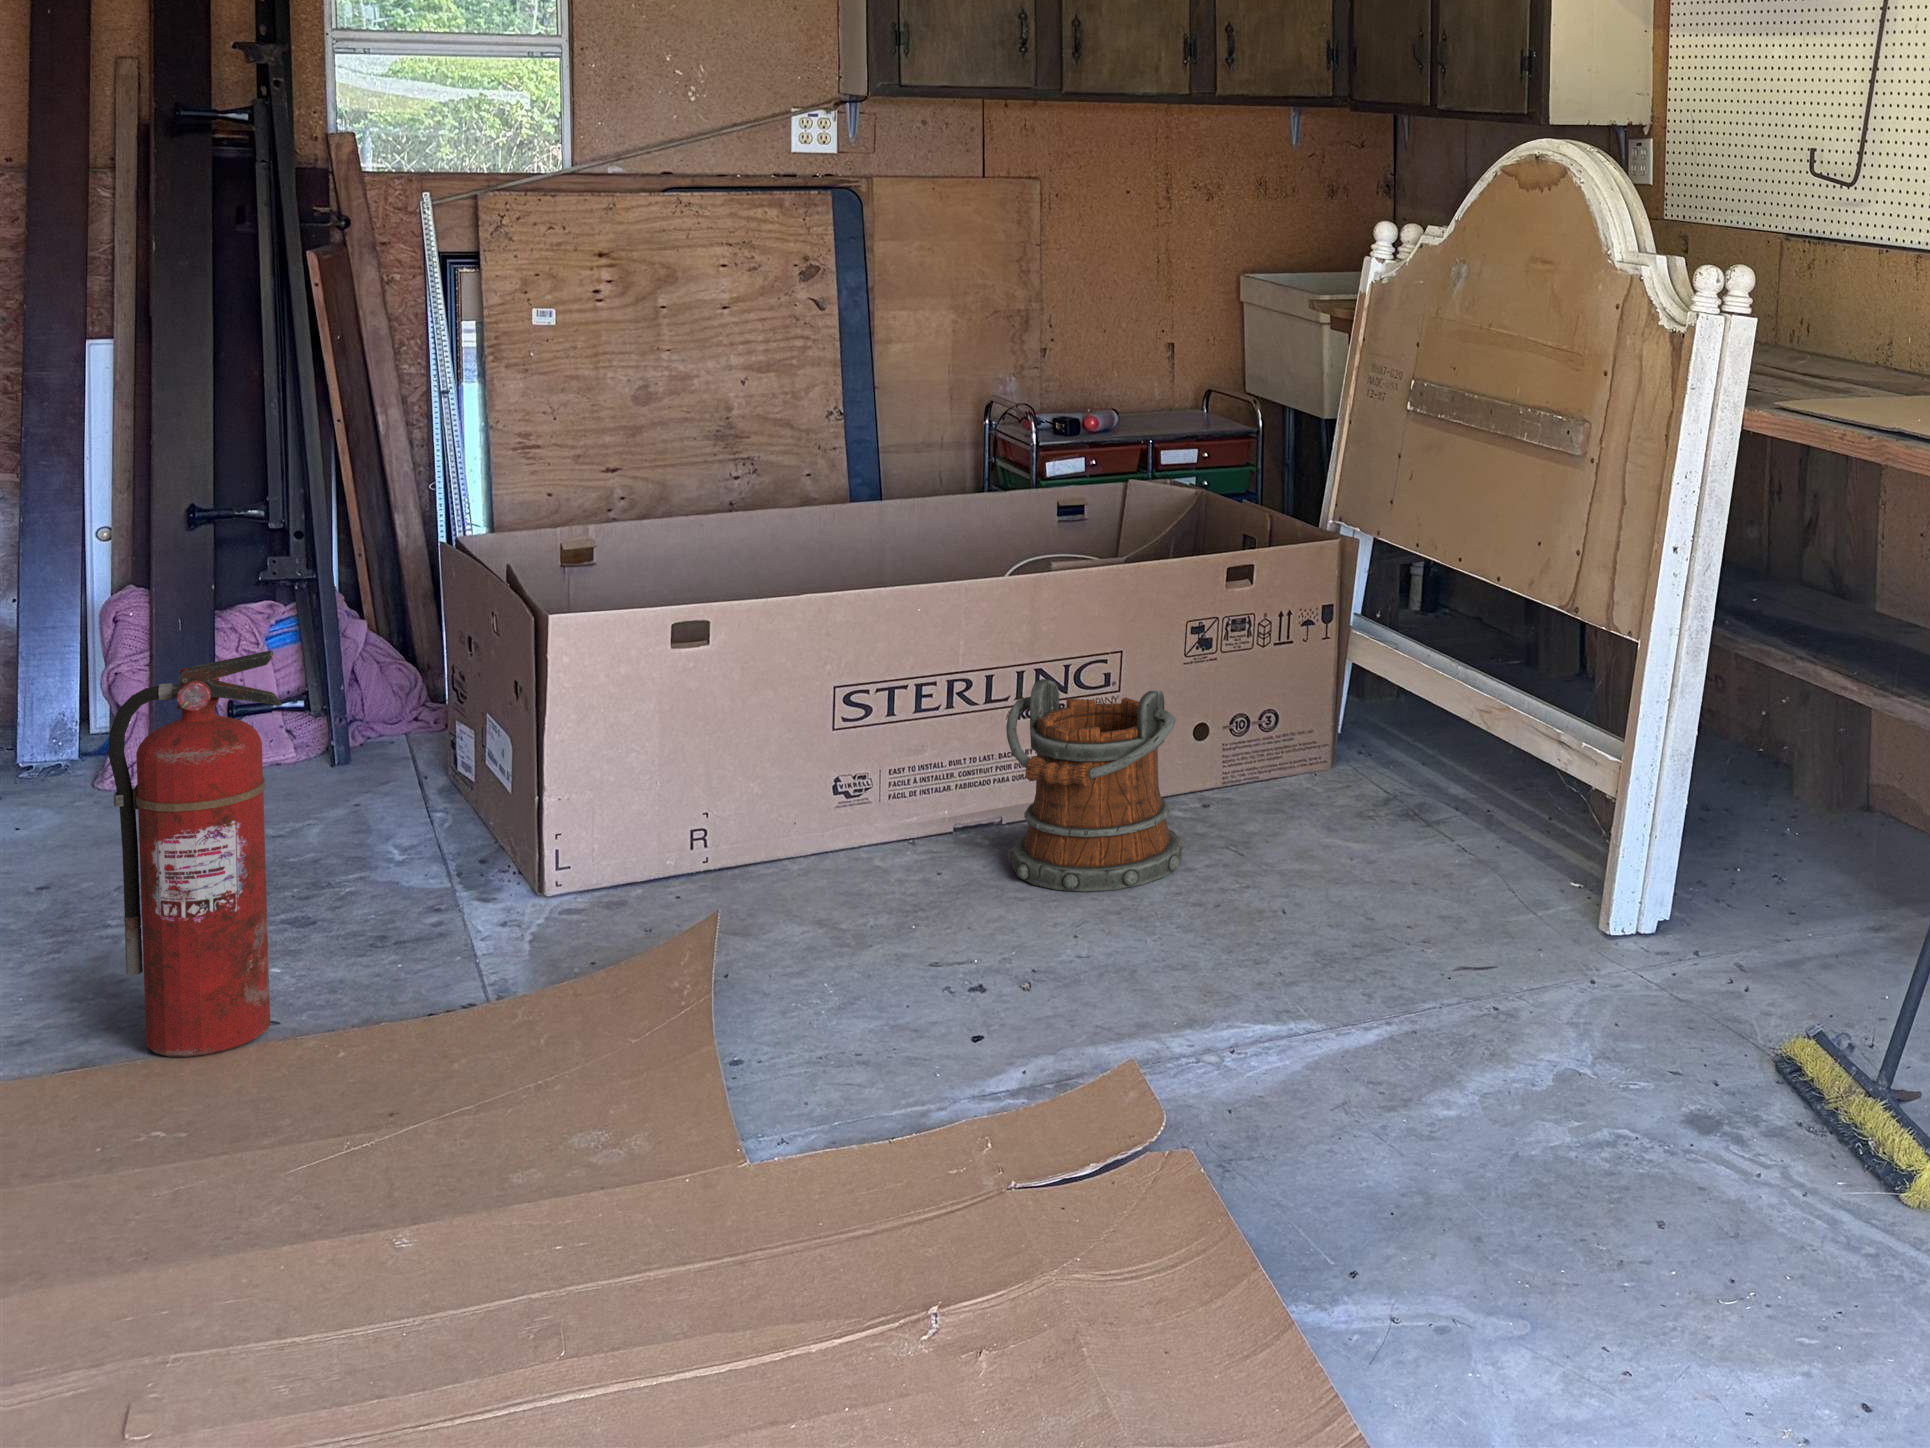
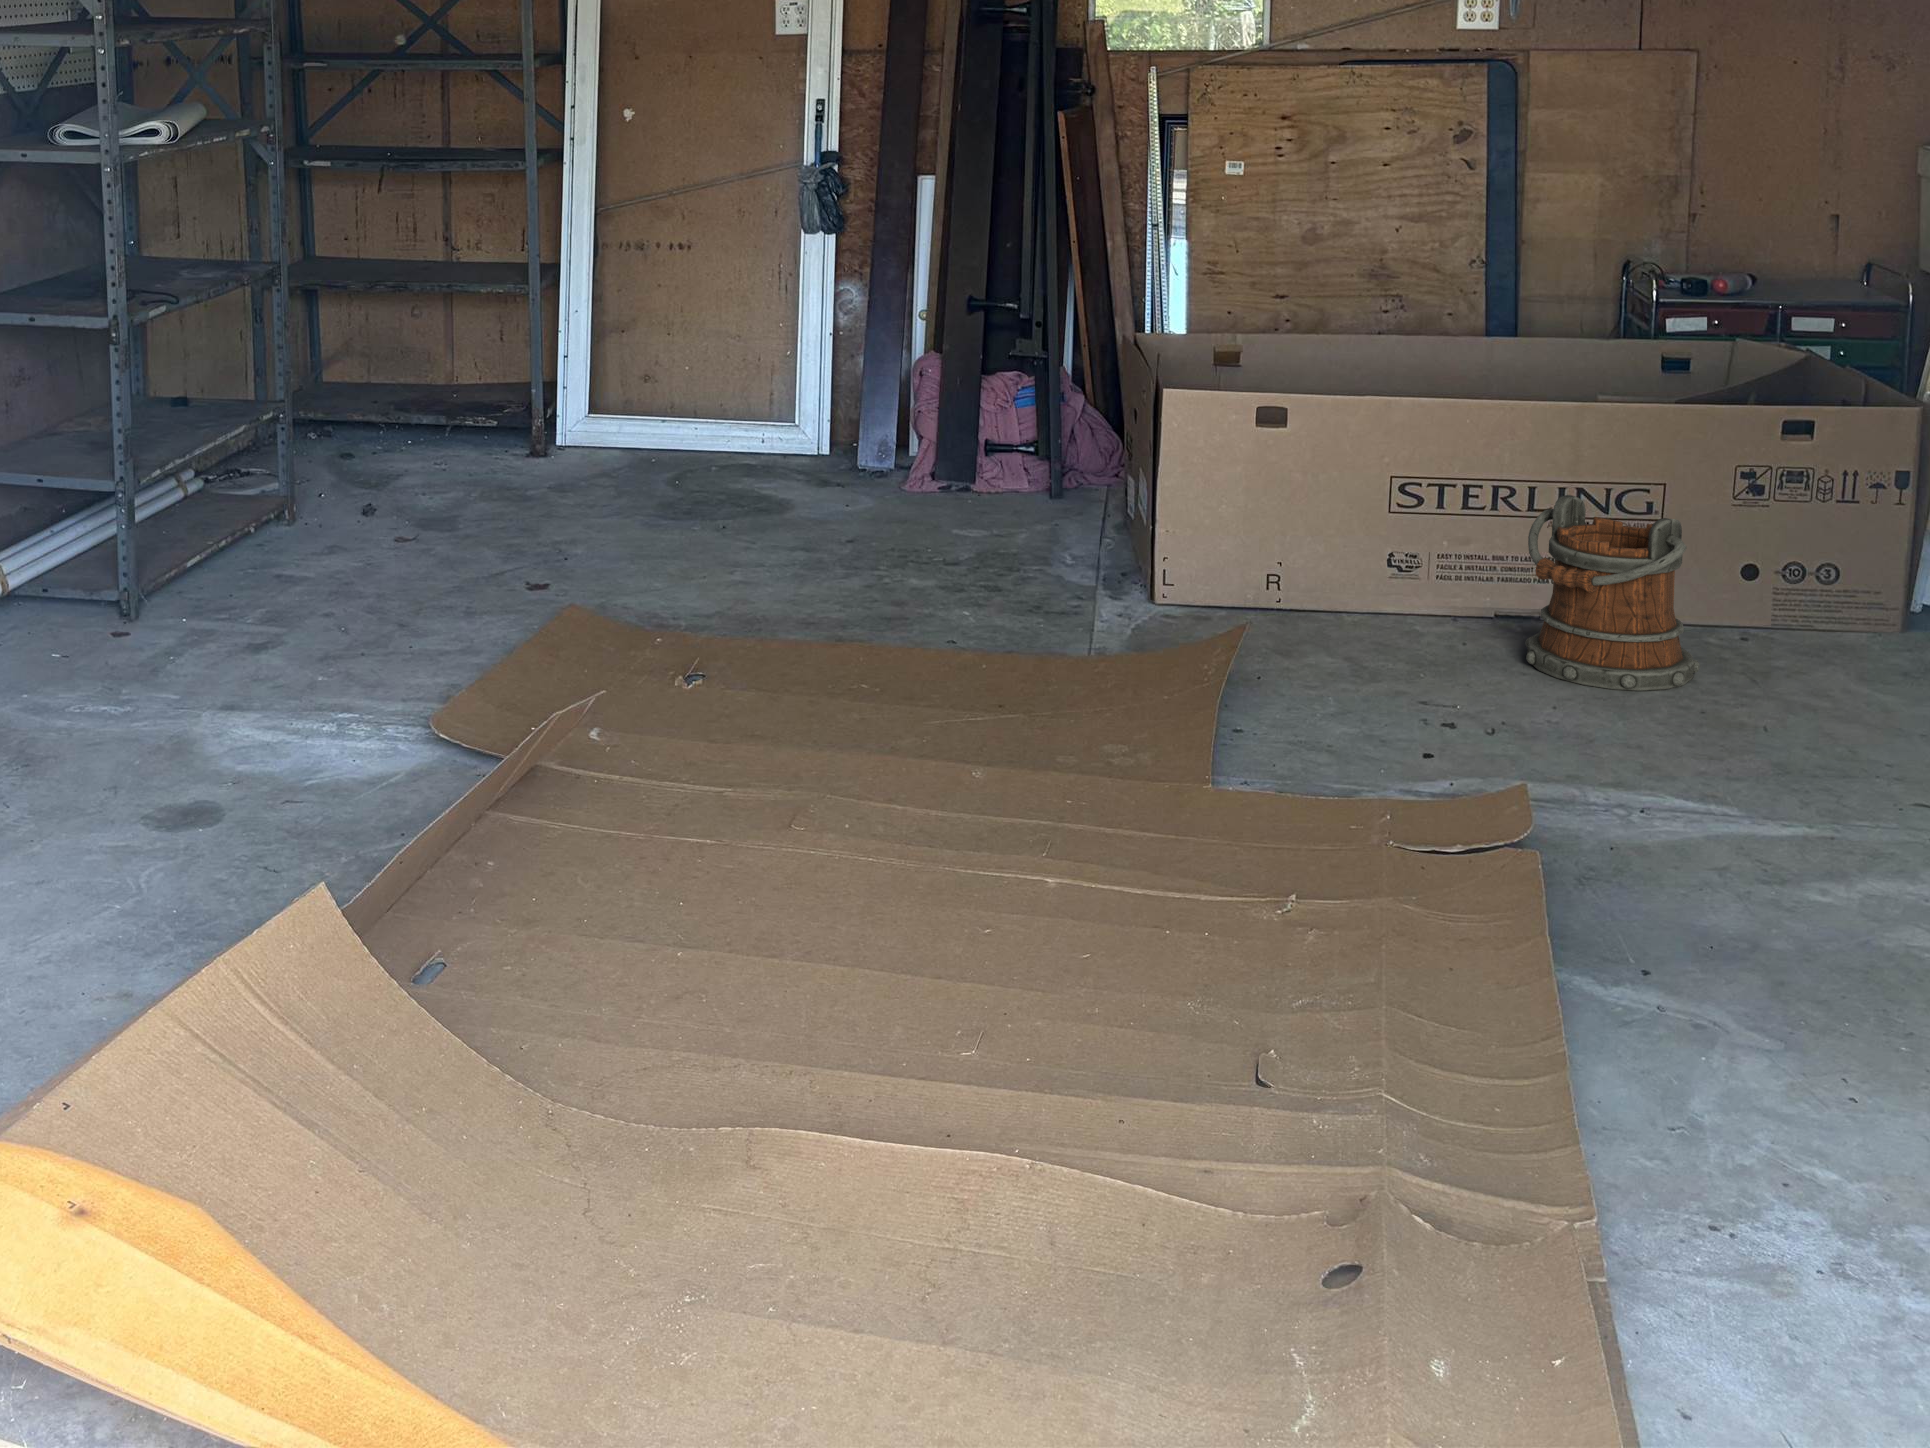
fire extinguisher: present [108,650,282,1057] -> none [854,380,957,648]

